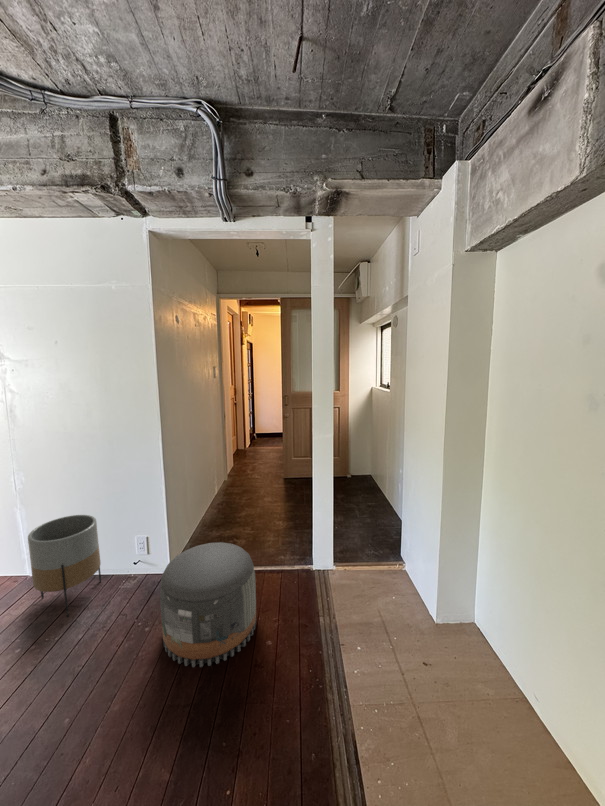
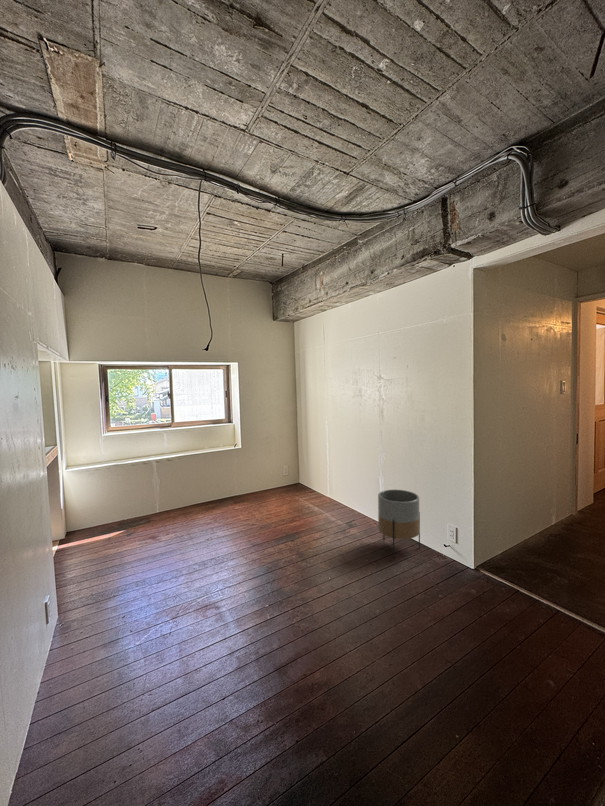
pouf: present [160,542,256,667] -> none [448,546,548,662]

